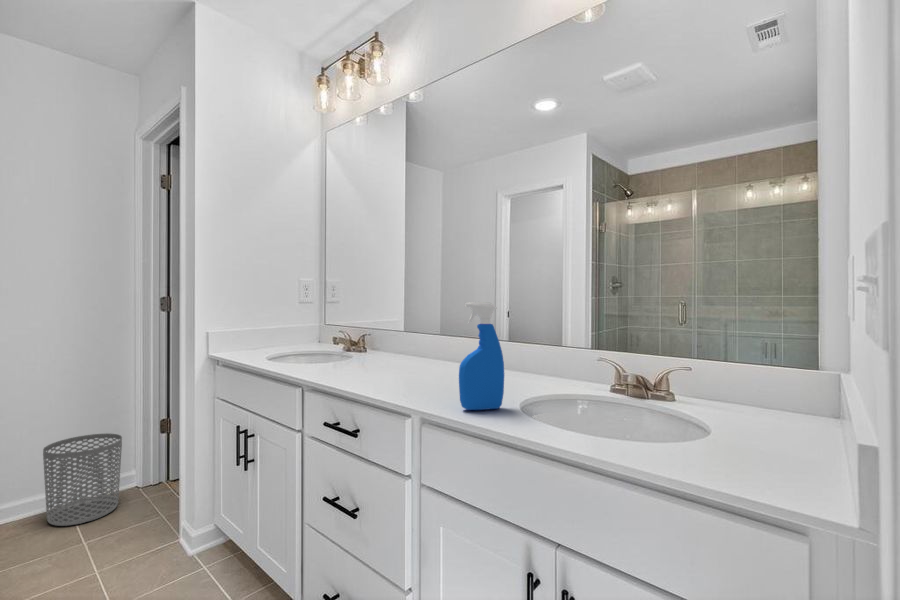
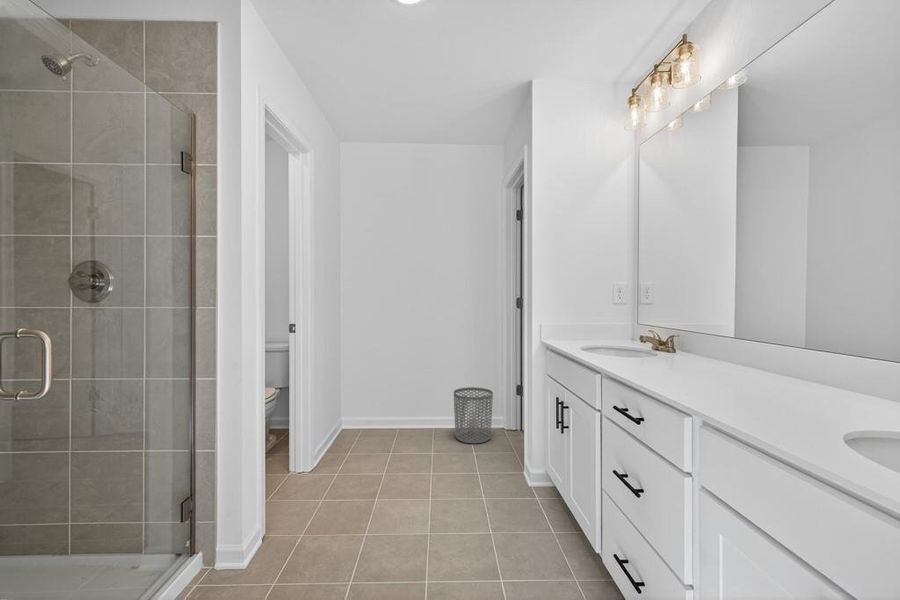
spray bottle: present [459,302,504,410] -> none [745,305,813,428]

